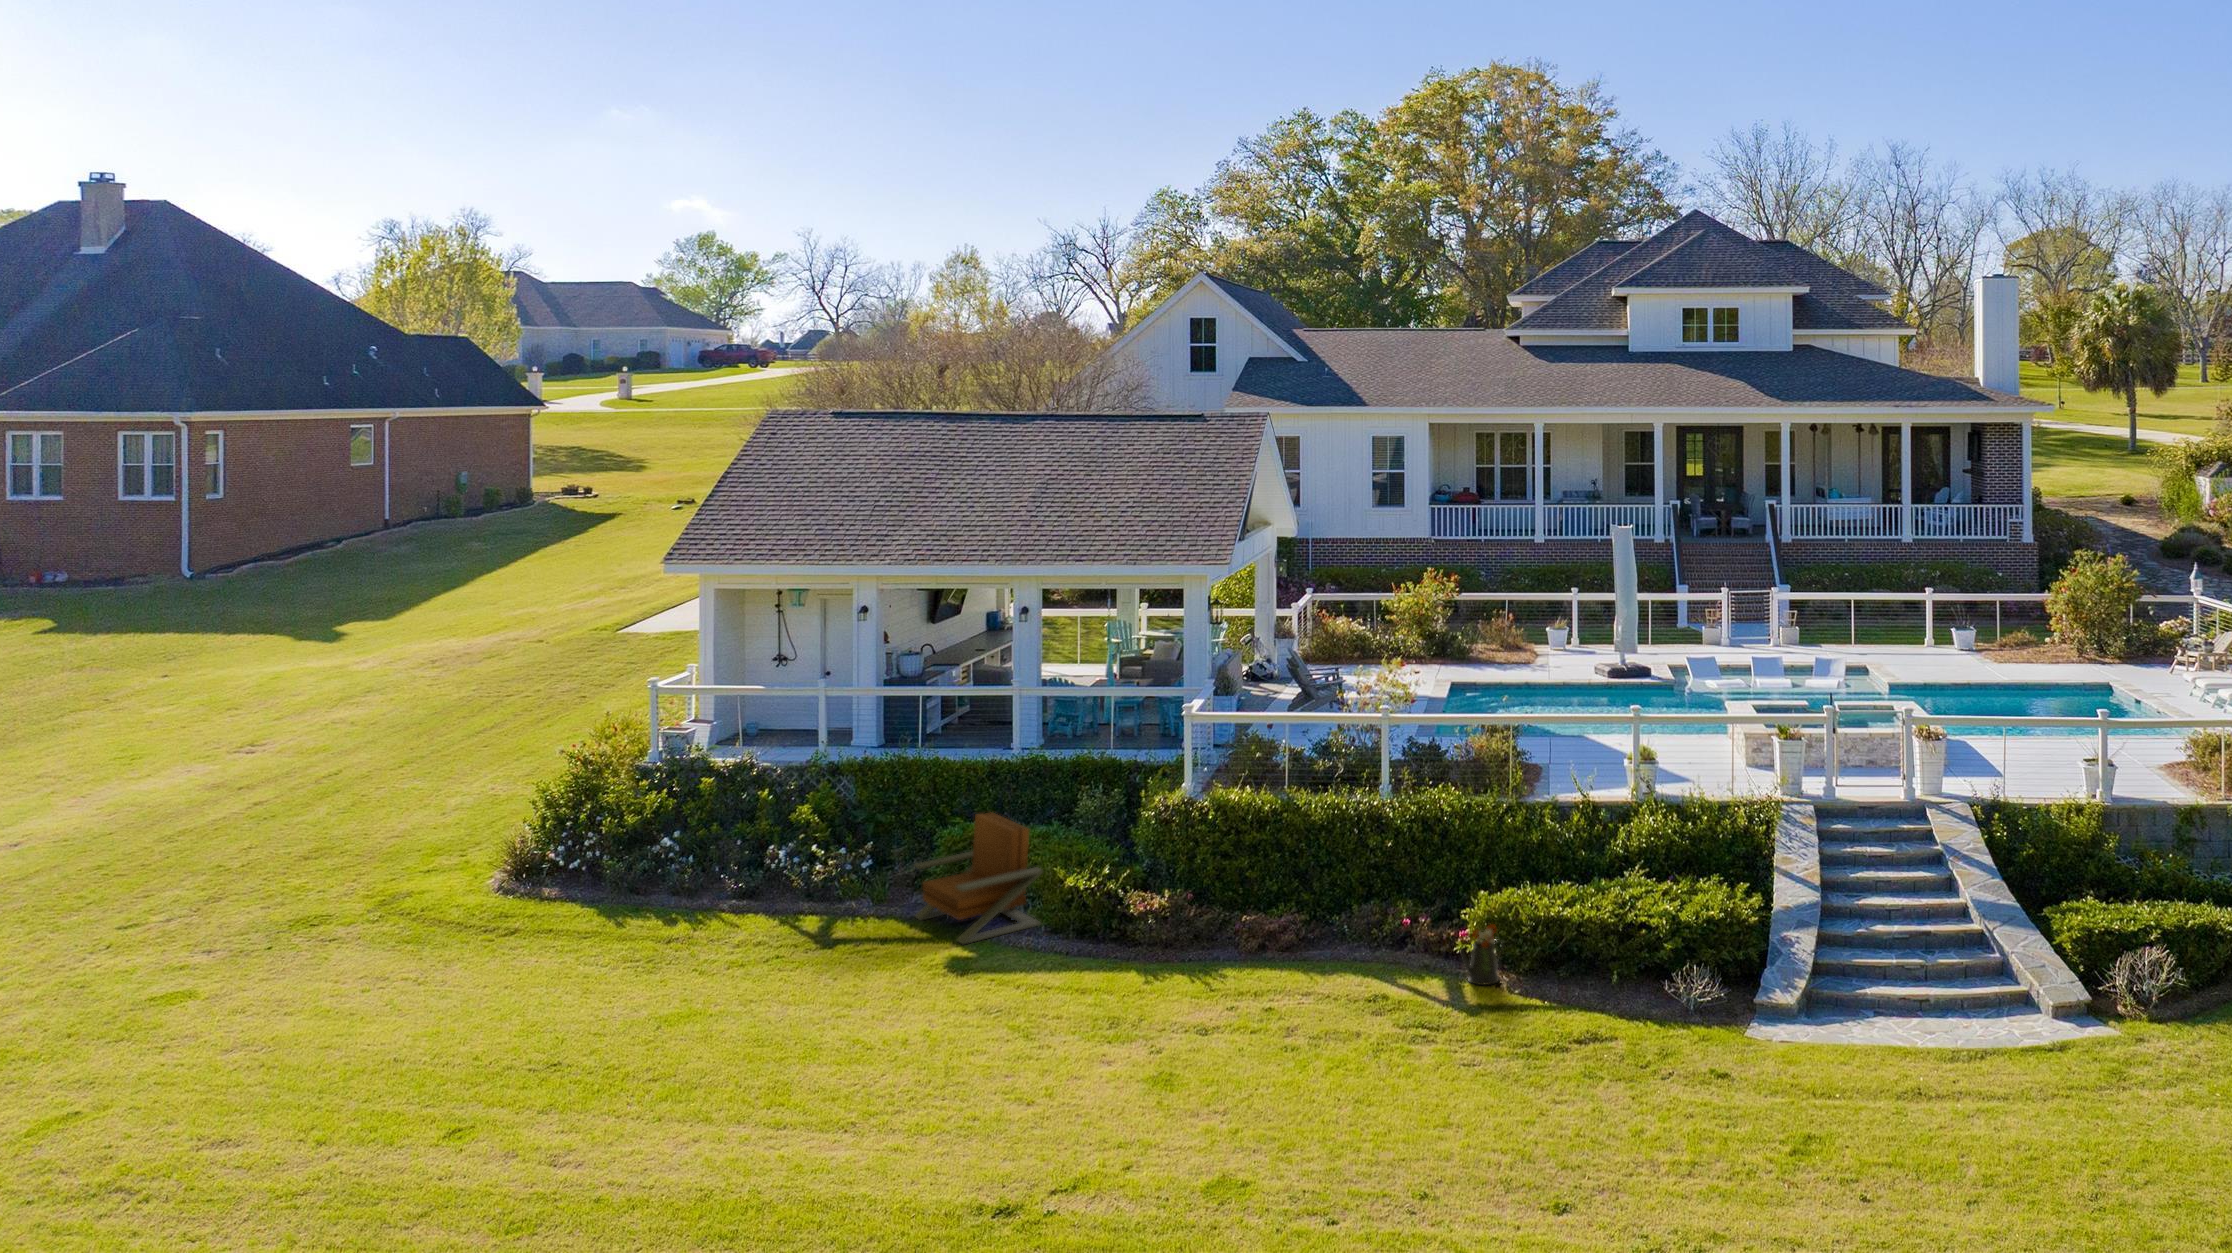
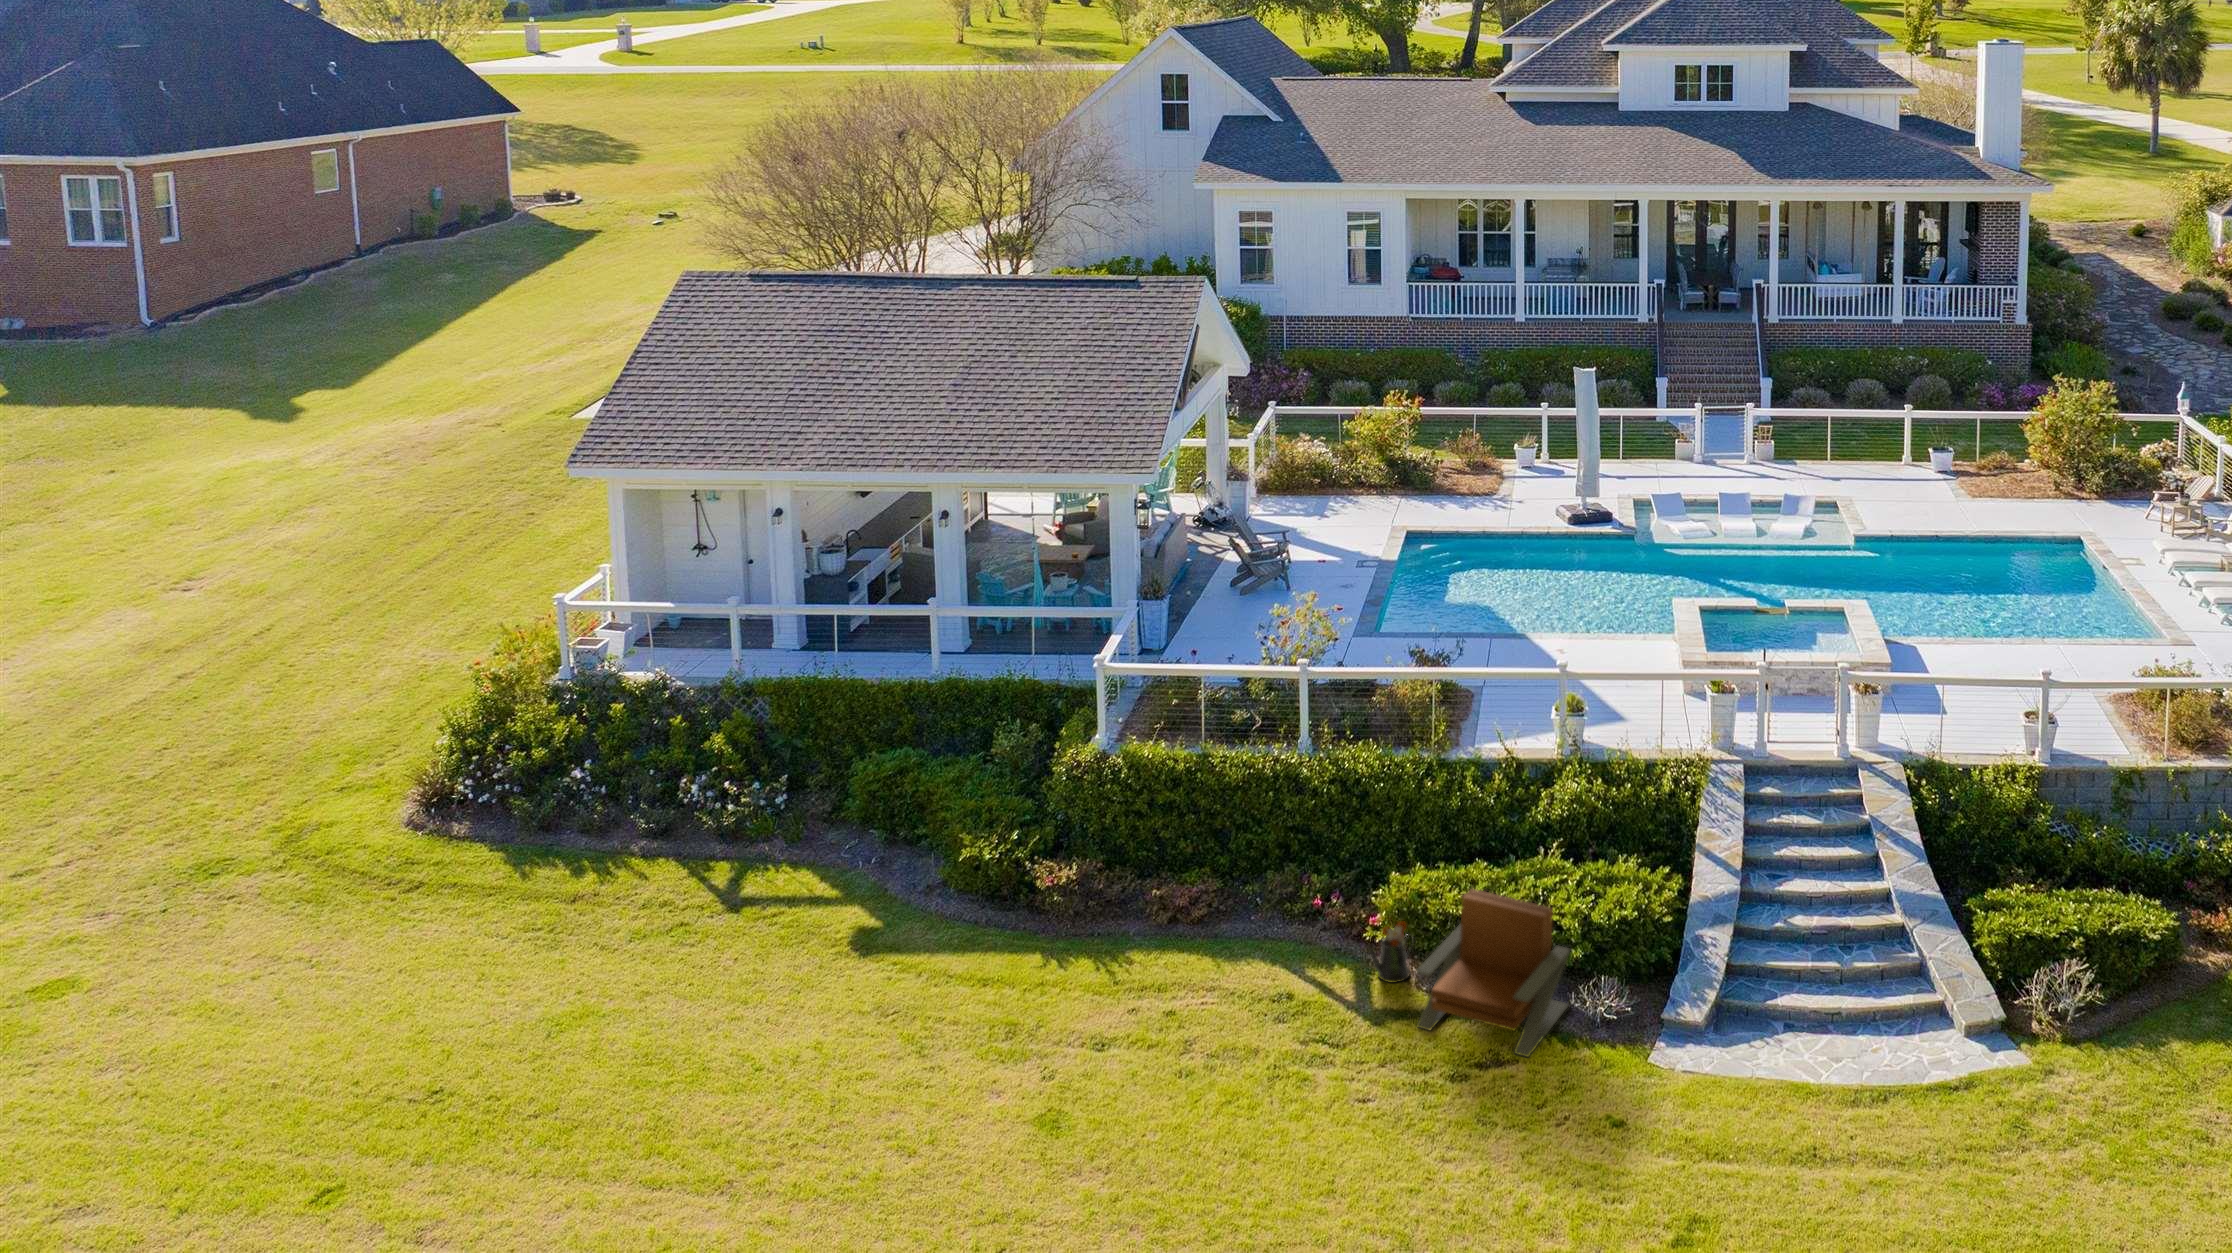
lounge chair: present [915,812,1043,944] -> present [1417,888,1570,1057]

